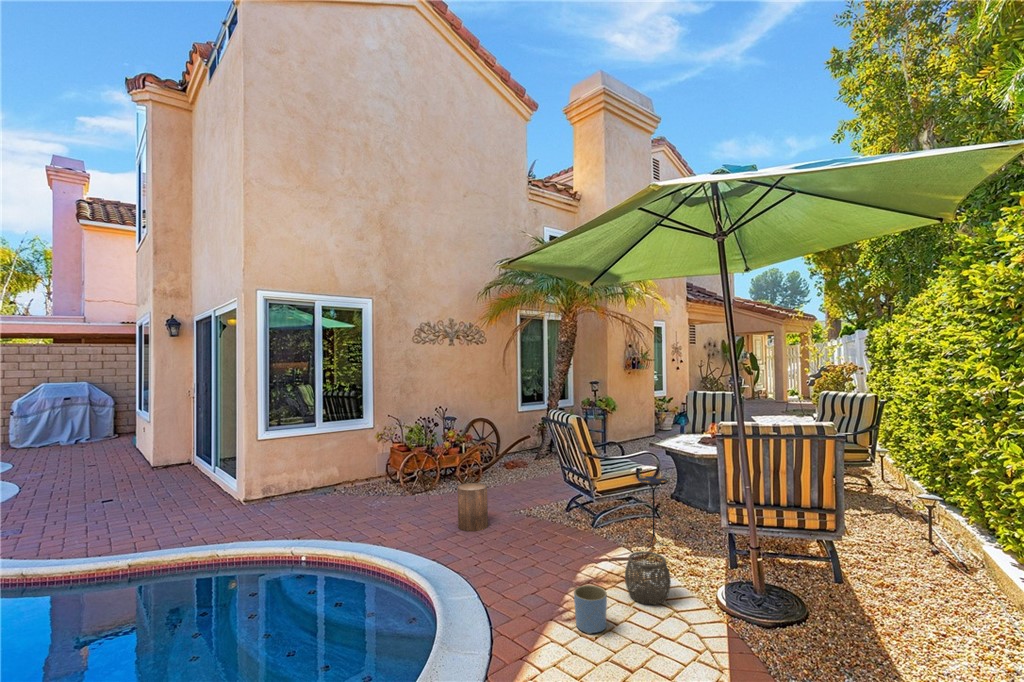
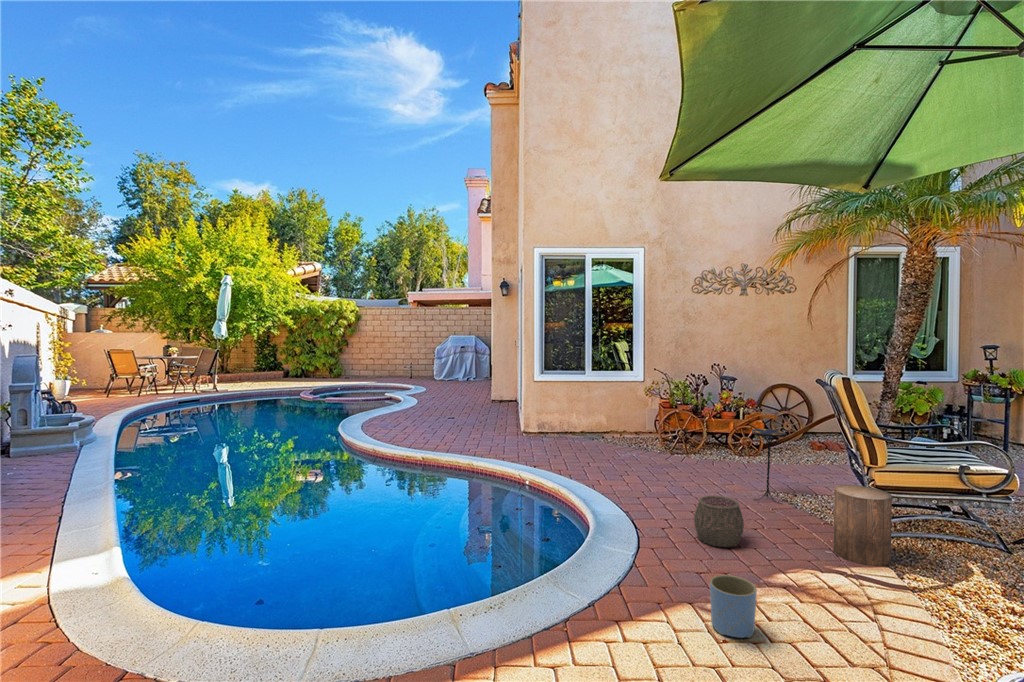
side table: present [638,476,668,545] -> present [752,429,786,503]
stool: present [458,483,488,531] -> present [834,485,892,566]
woven basket: present [625,551,671,605] -> present [694,496,744,547]

